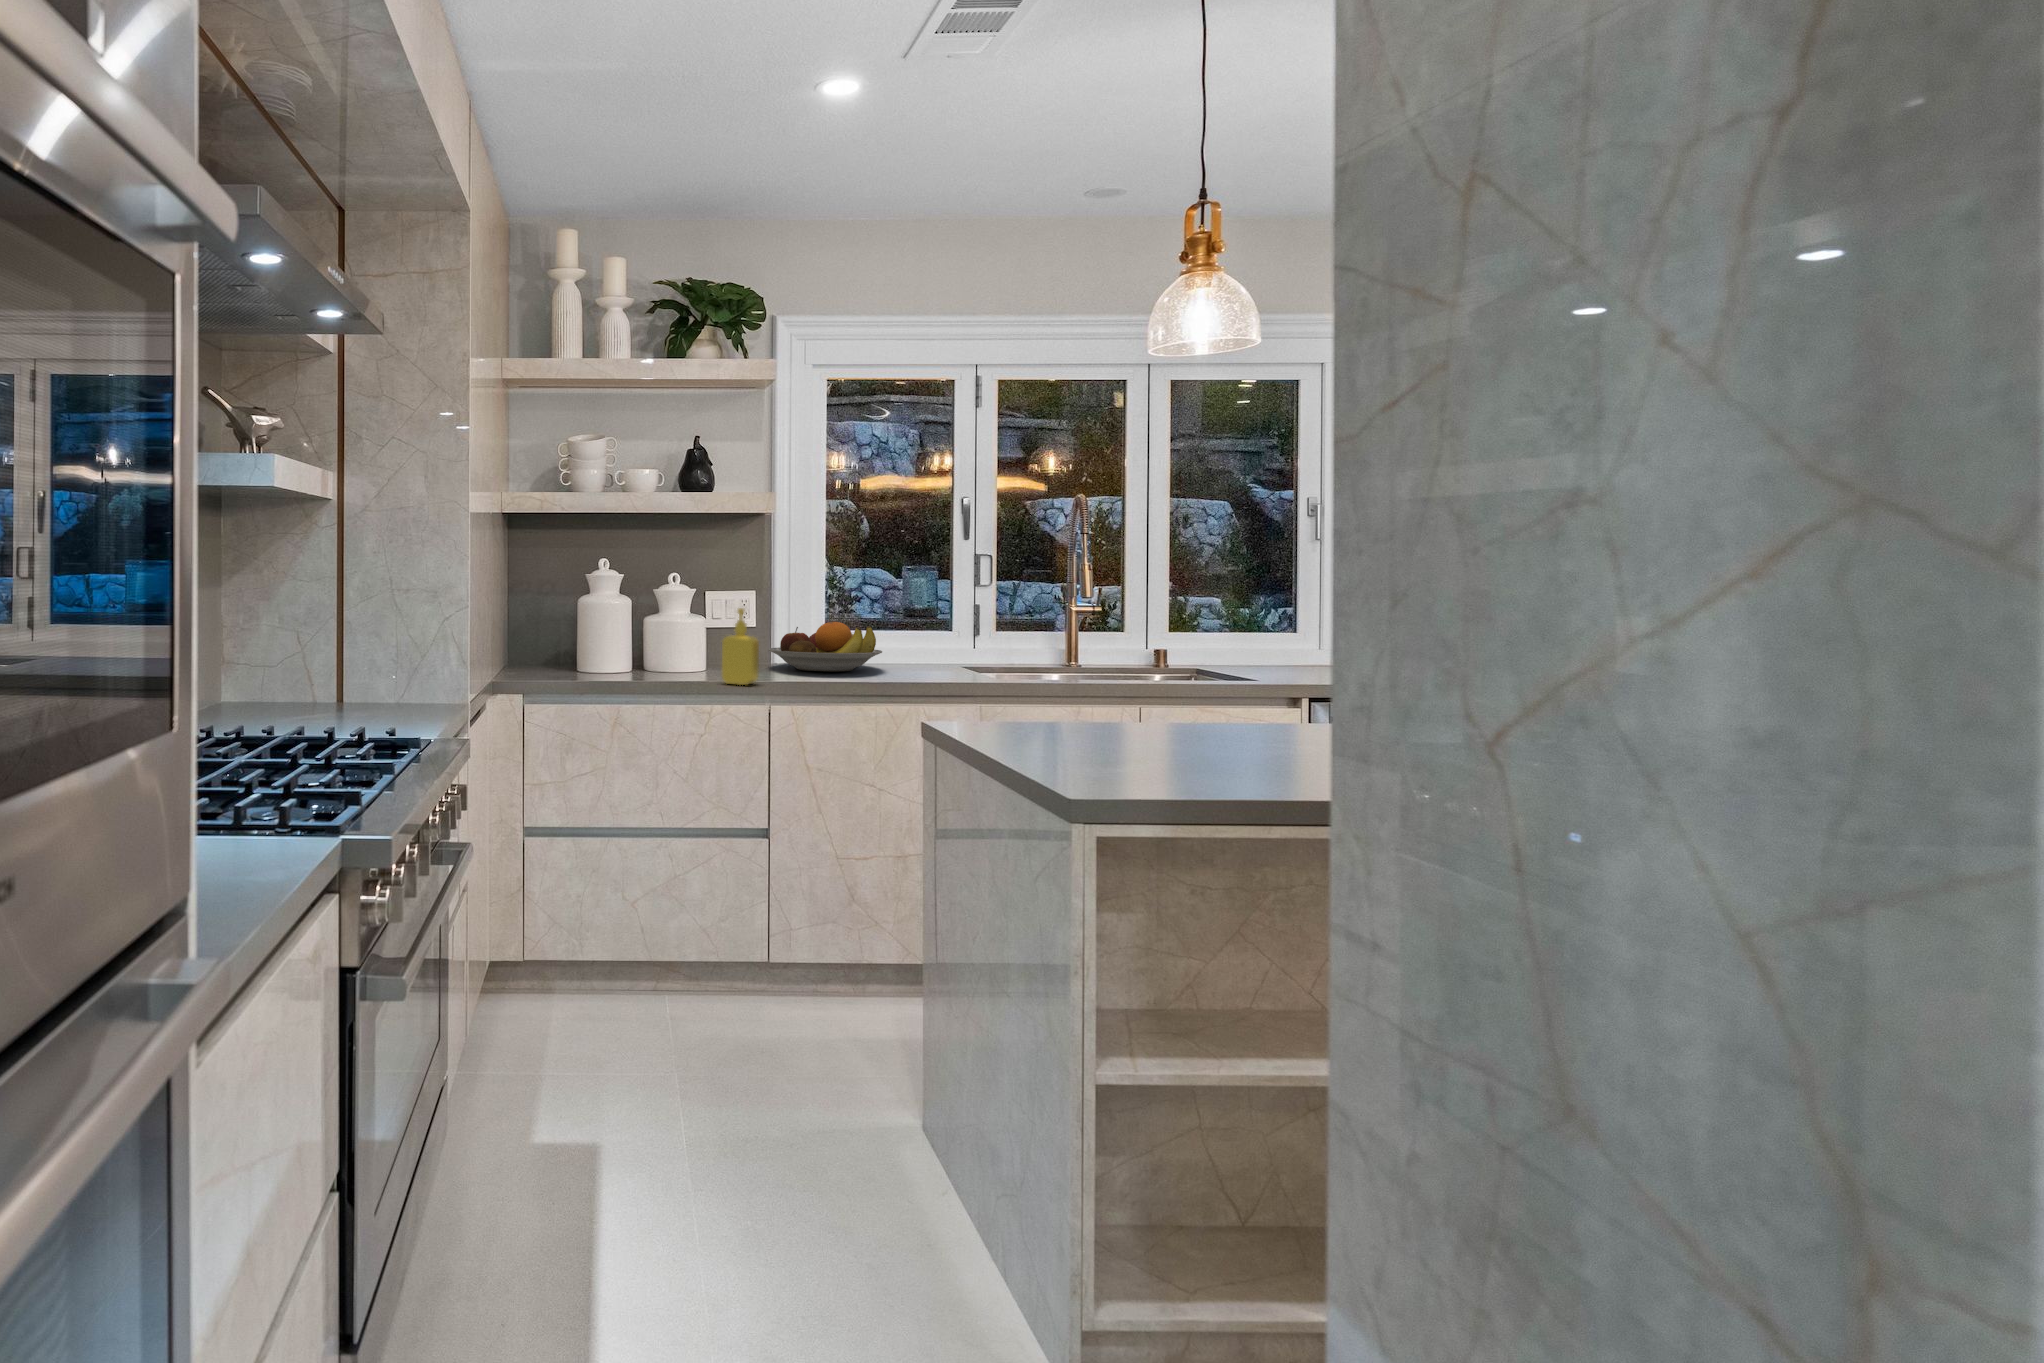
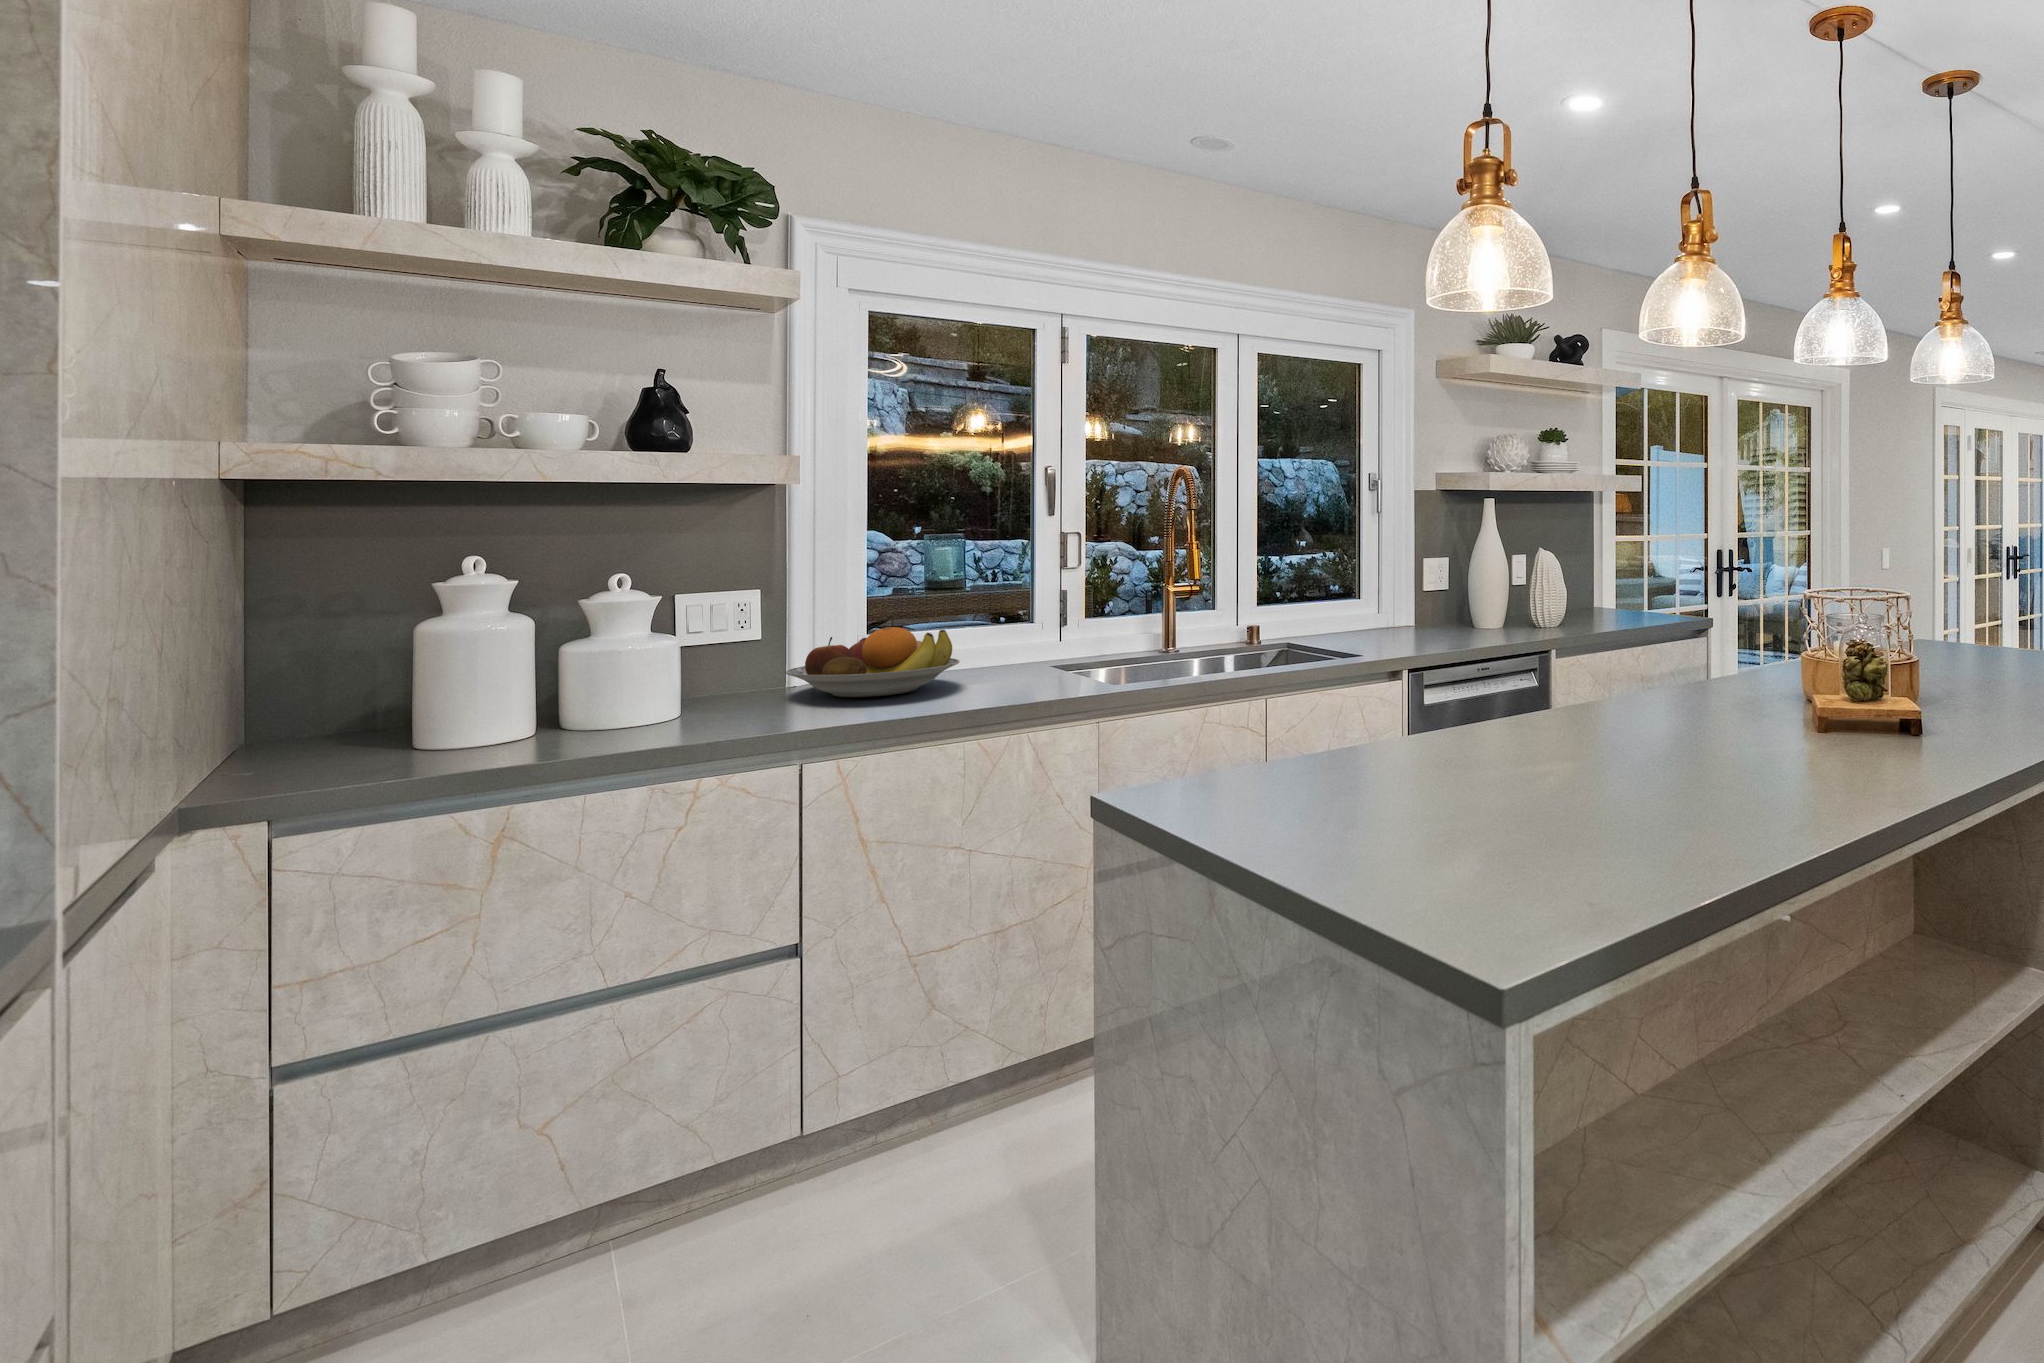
soap dispenser: present [722,608,759,685] -> none [715,622,781,739]

